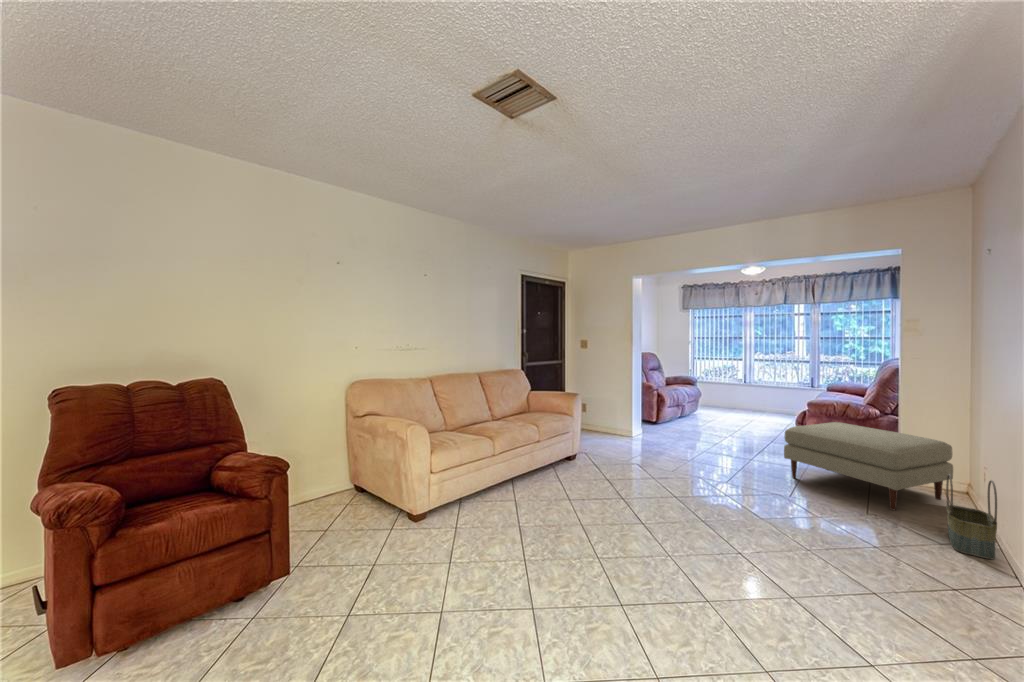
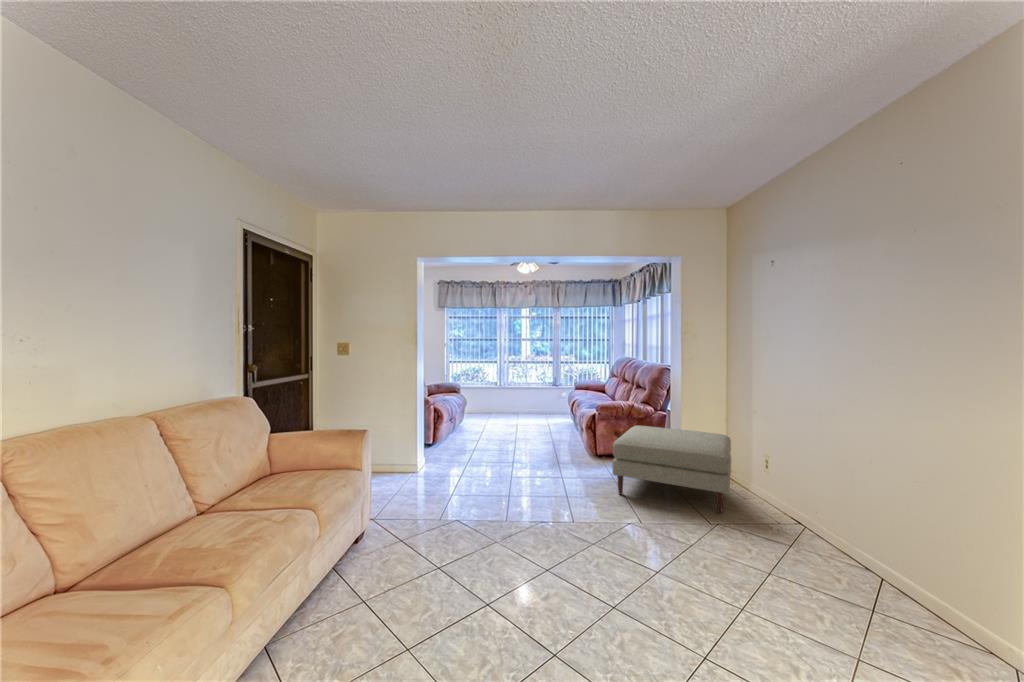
basket: present [946,474,997,559] -> none [779,474,834,553]

